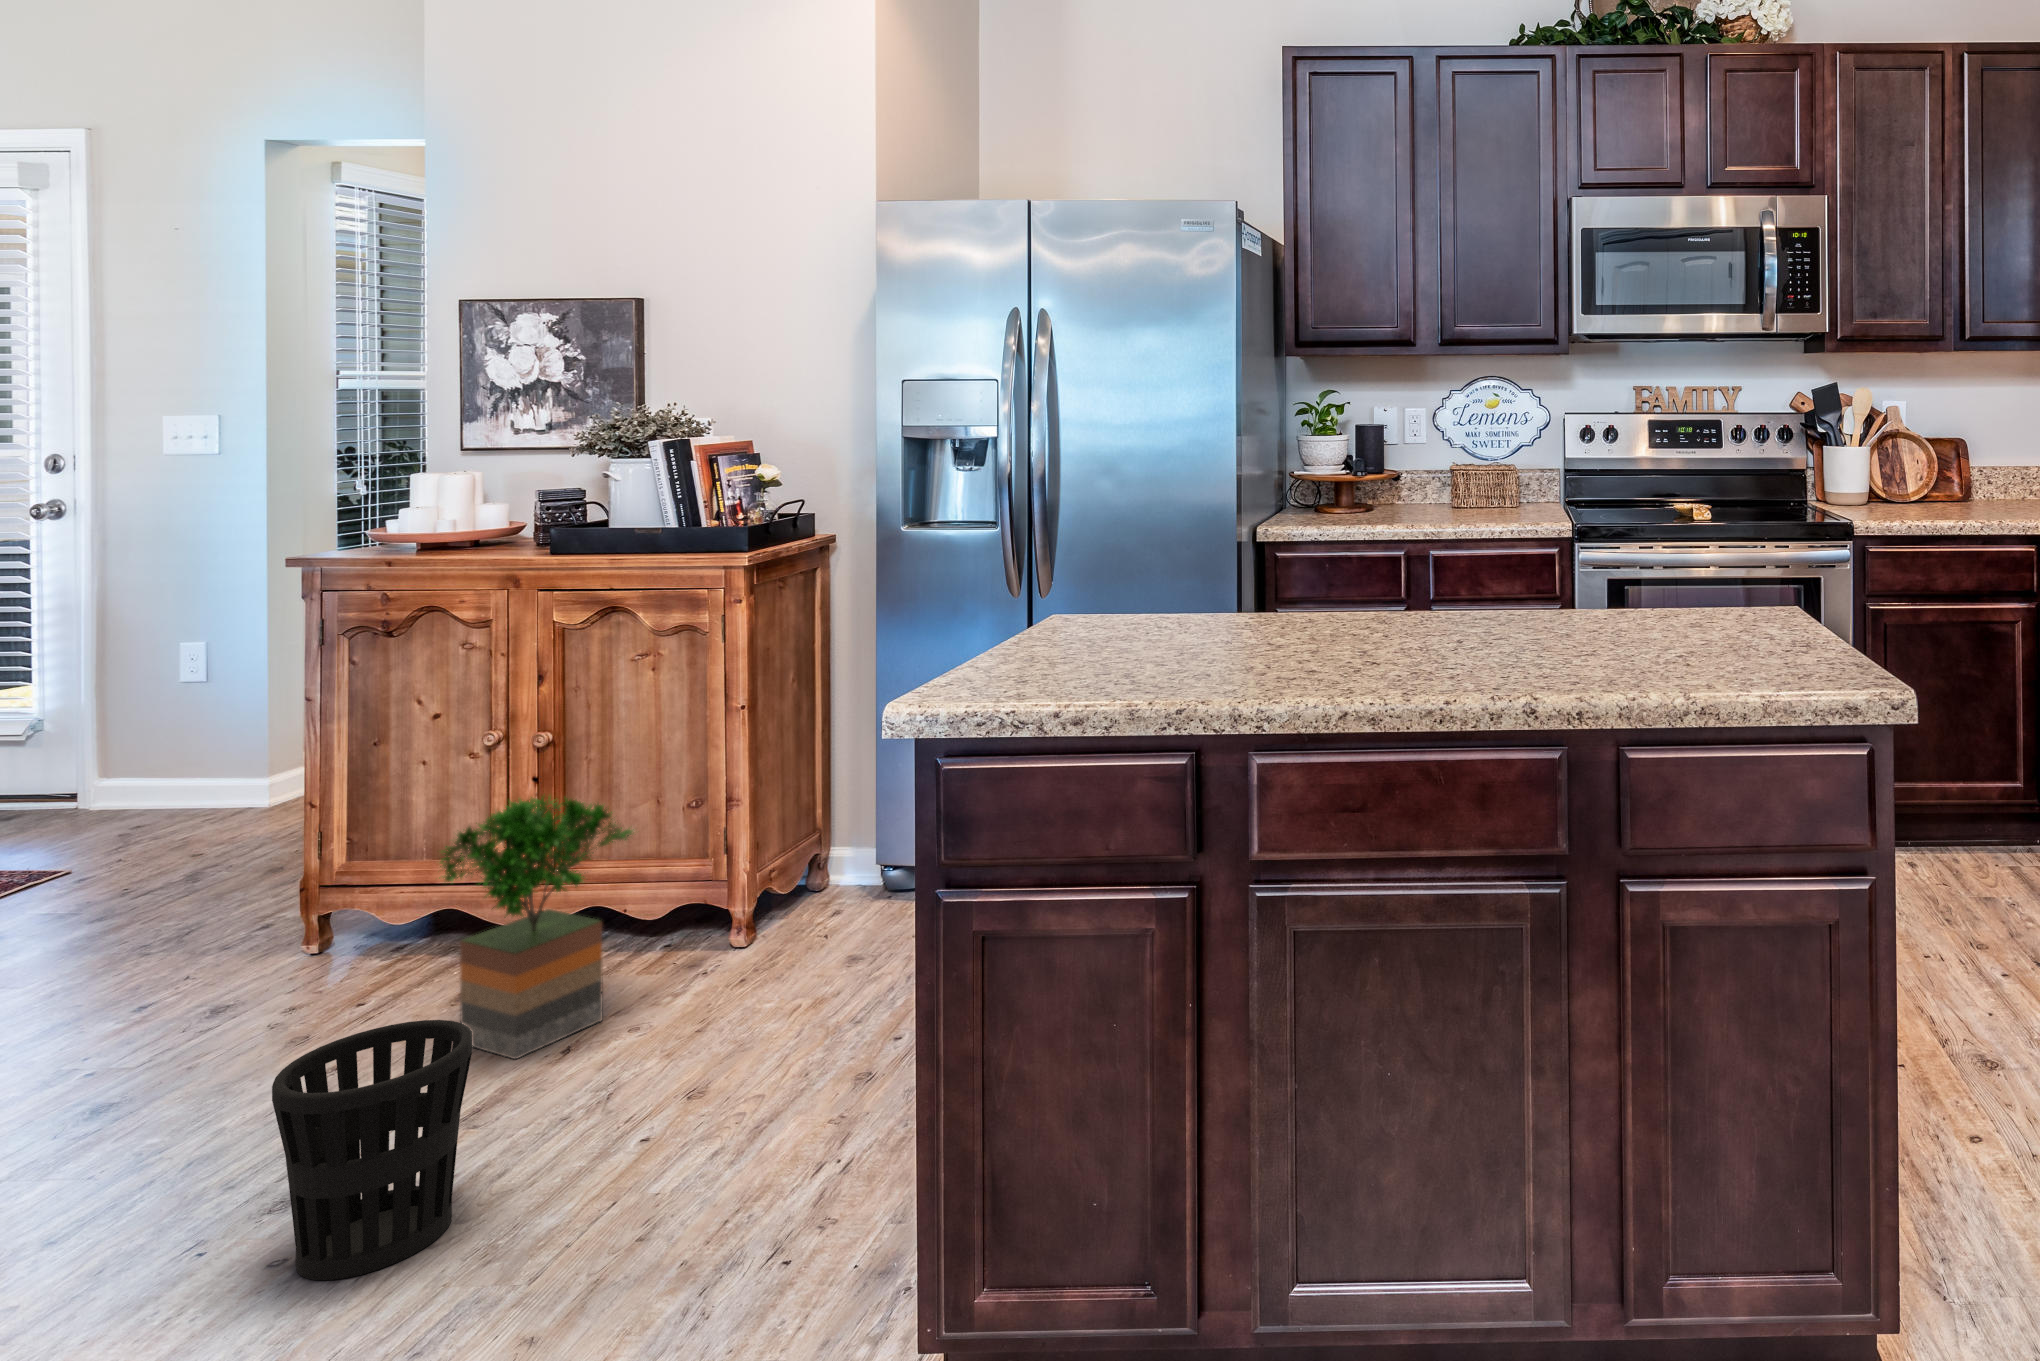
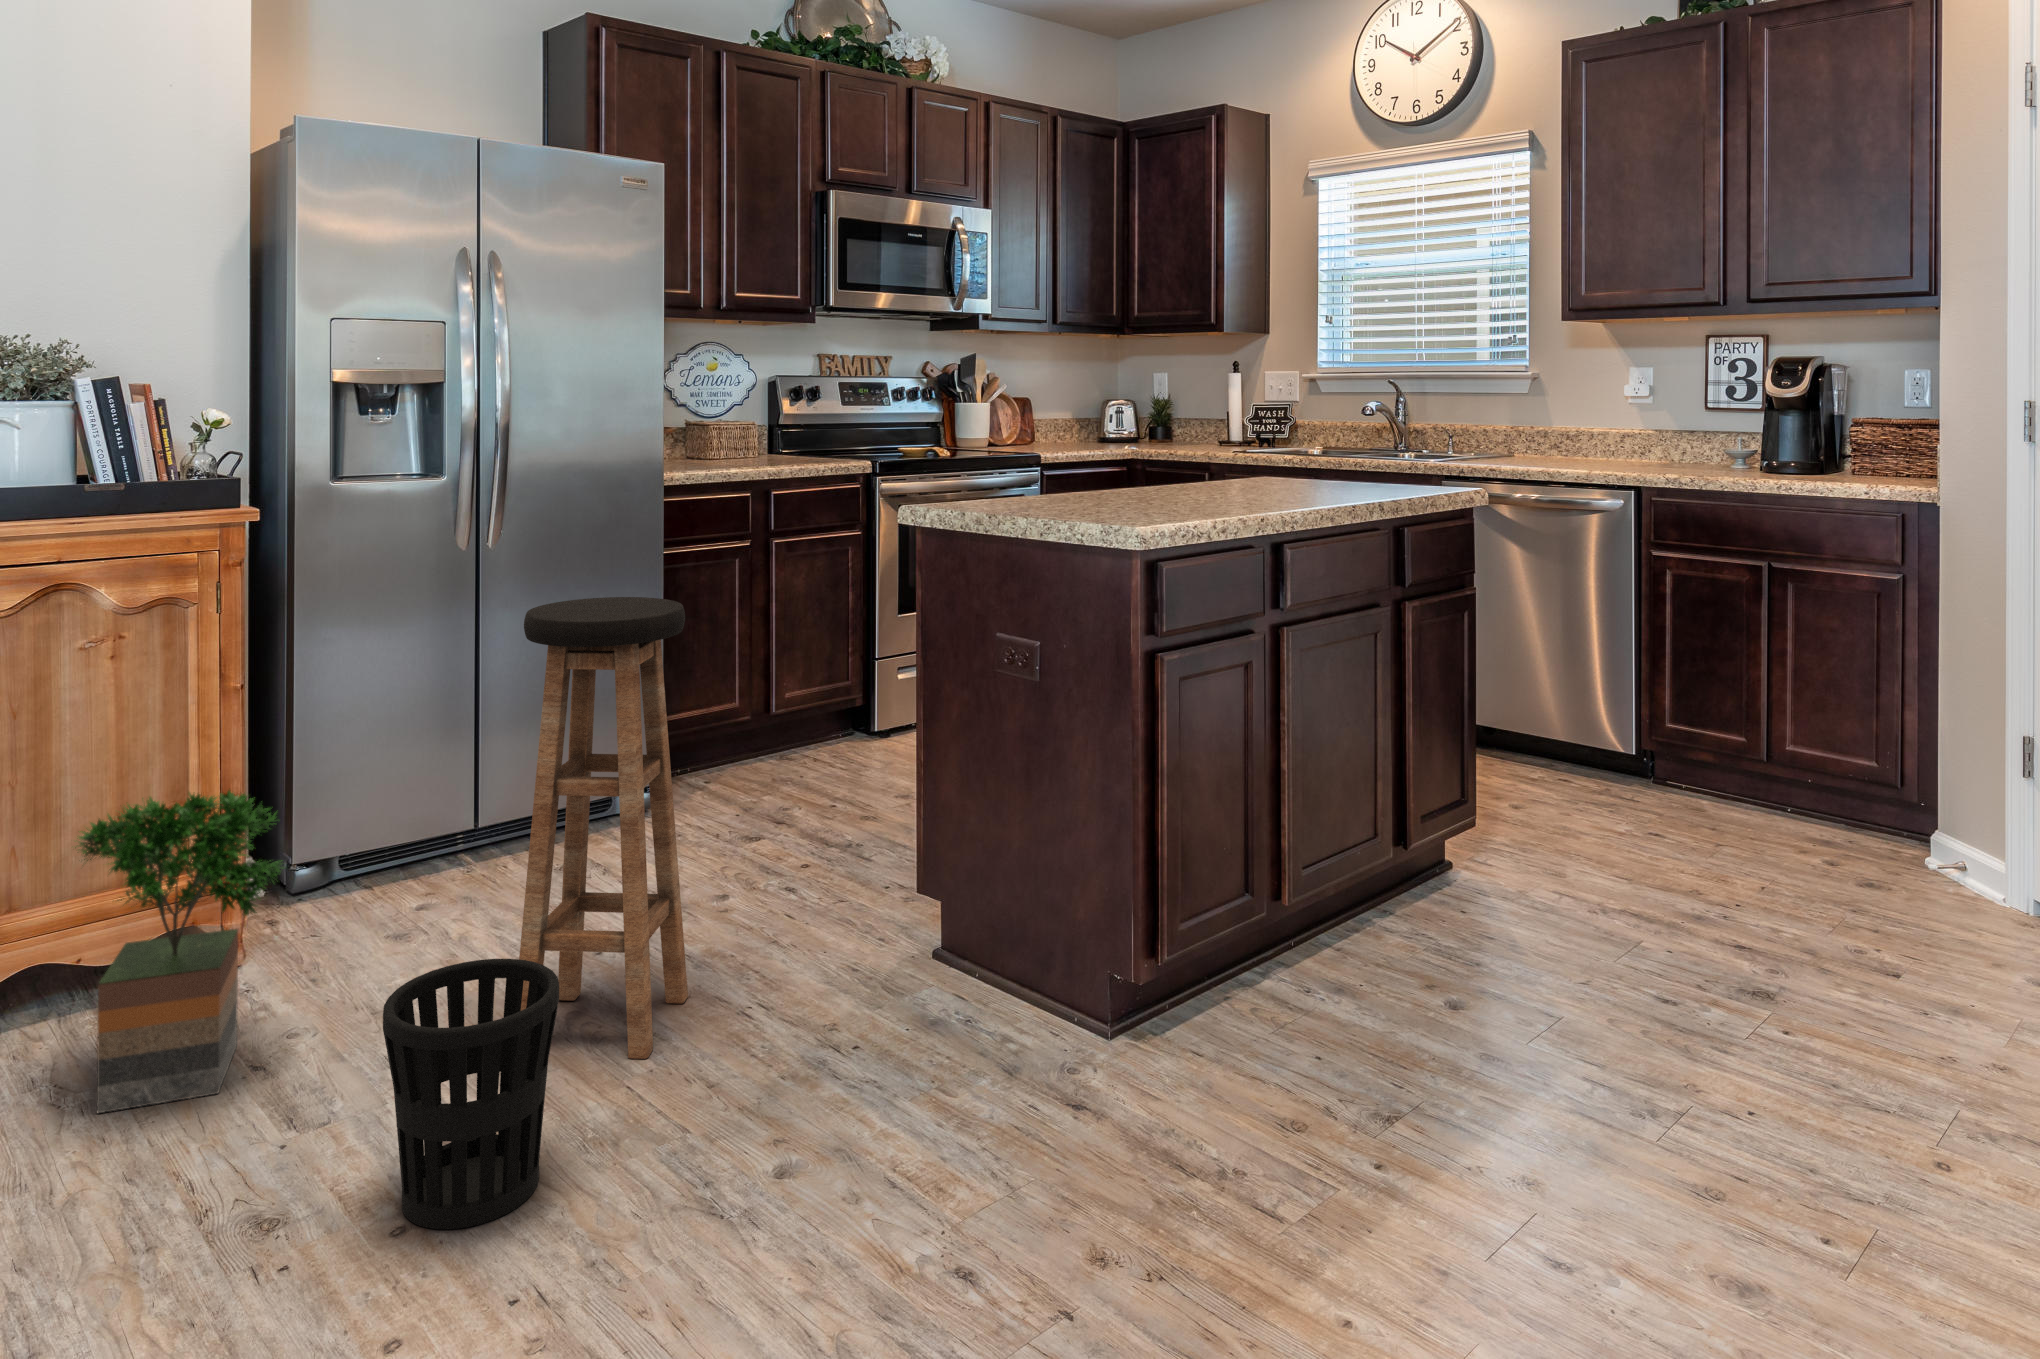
bar stool: none [652,678,839,1171] -> present [519,597,688,1059]

